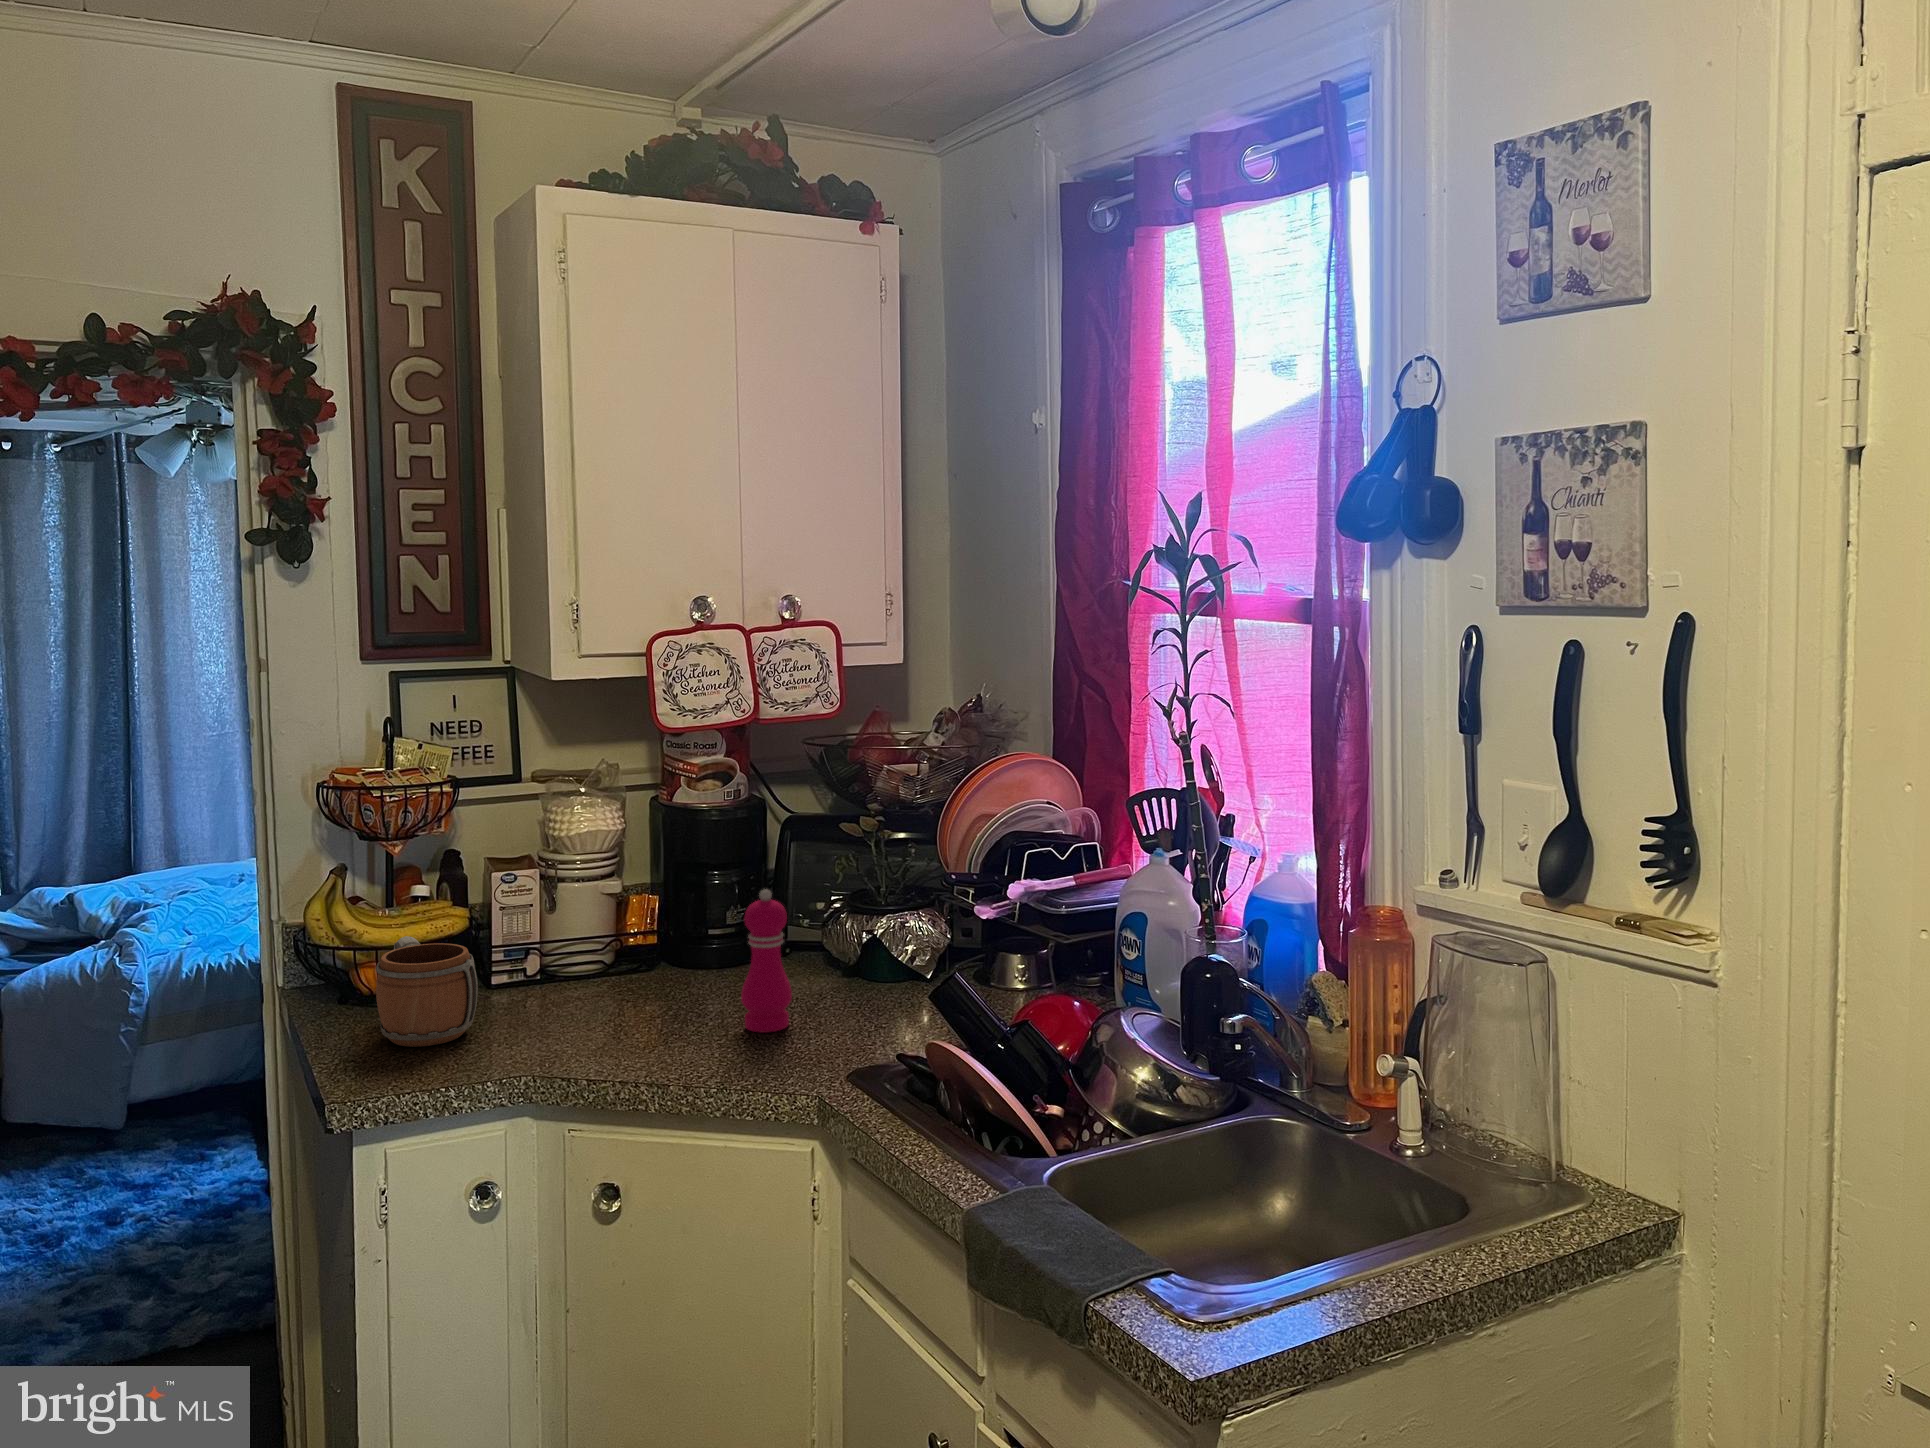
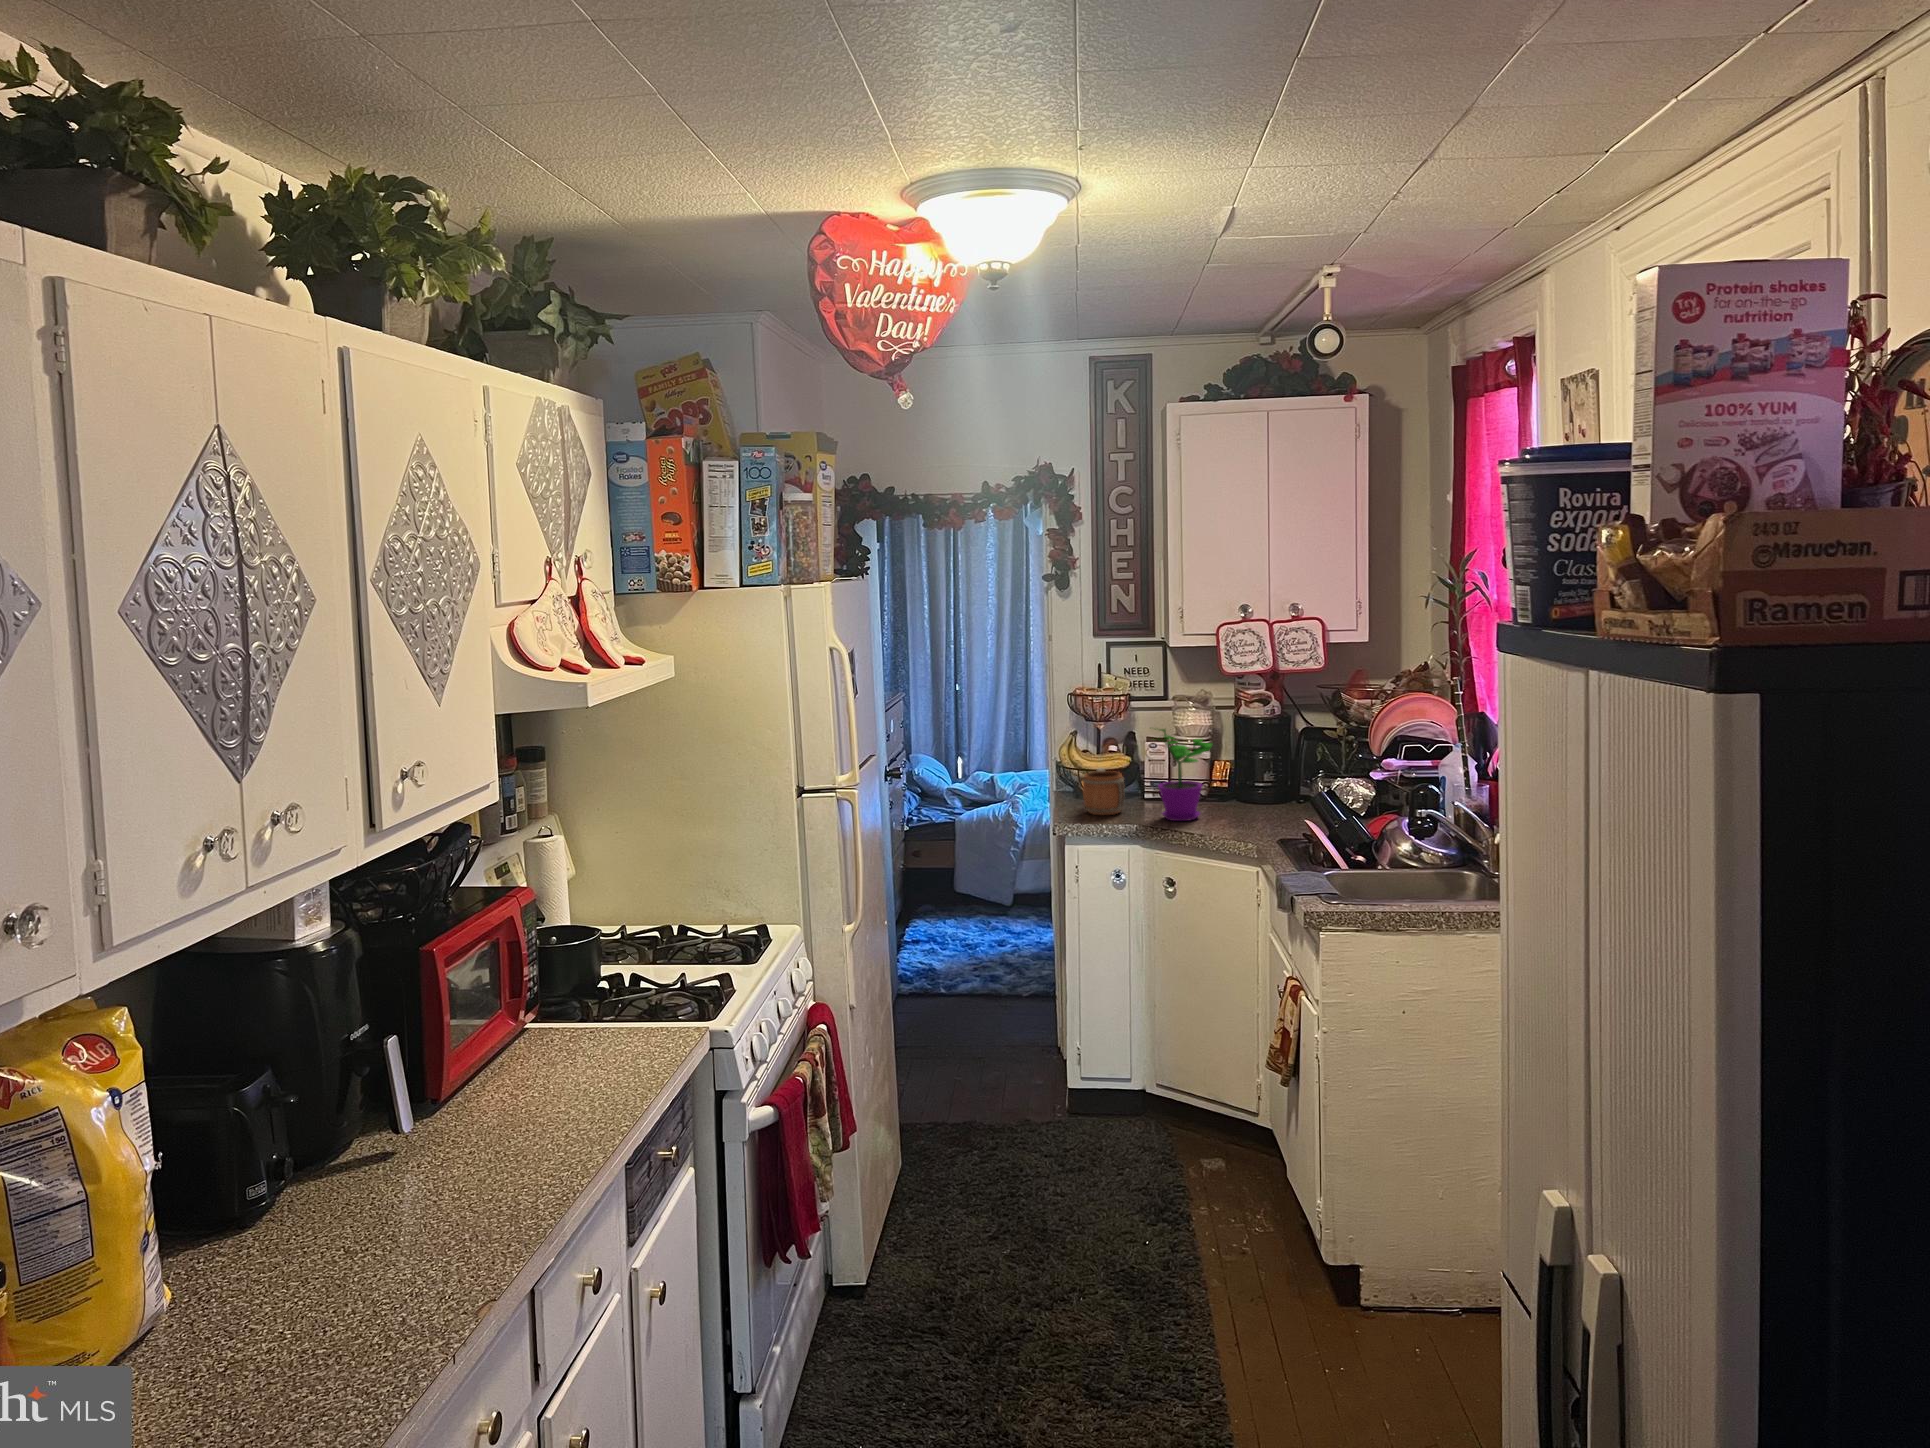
flower pot: none [550,827,684,1041] -> present [1155,729,1212,821]
pepper mill: present [741,889,792,1033] -> none [1239,755,1265,825]

